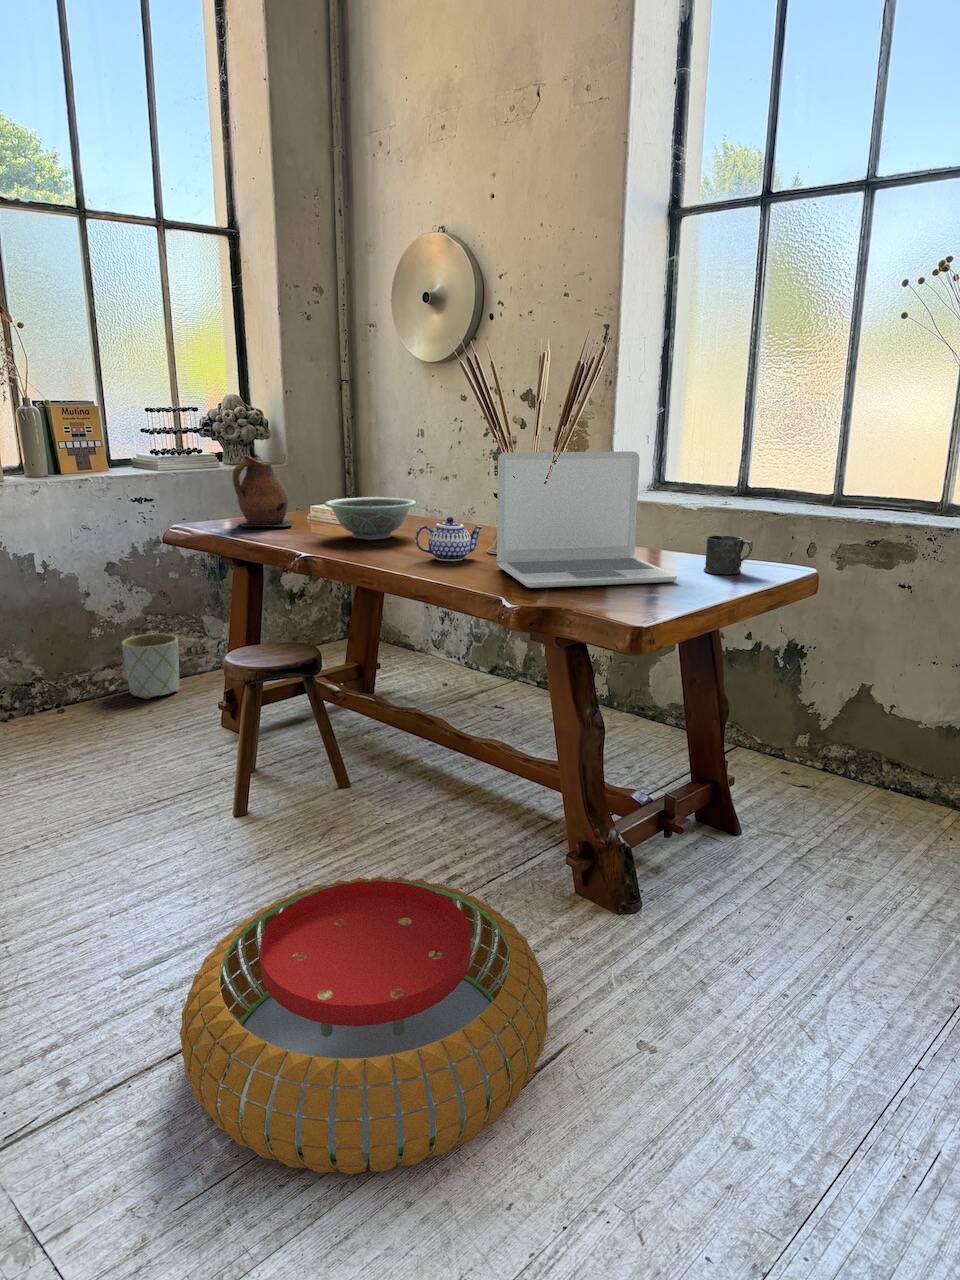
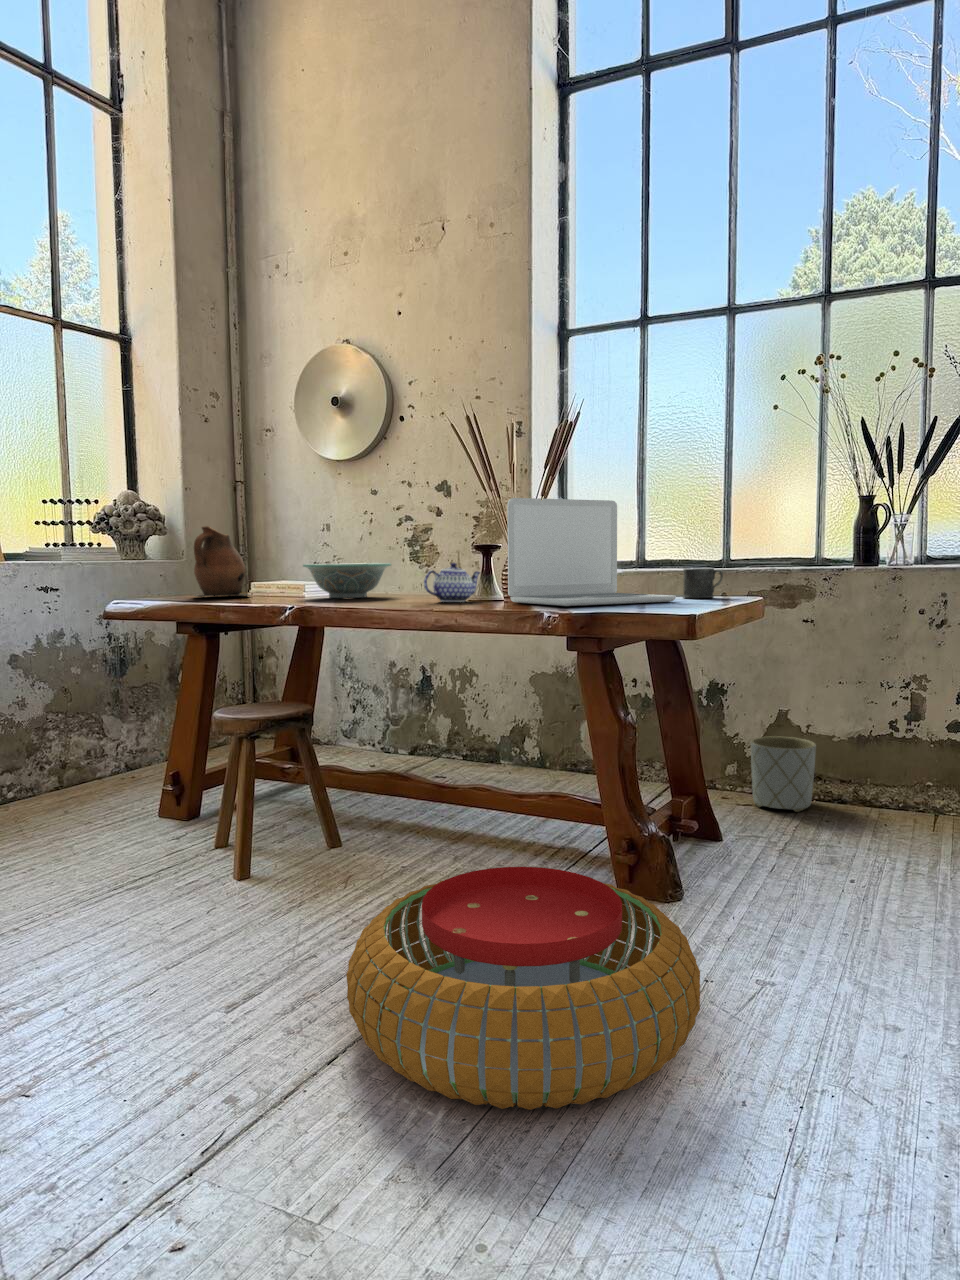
planter: present [122,634,179,699] -> present [751,736,816,812]

